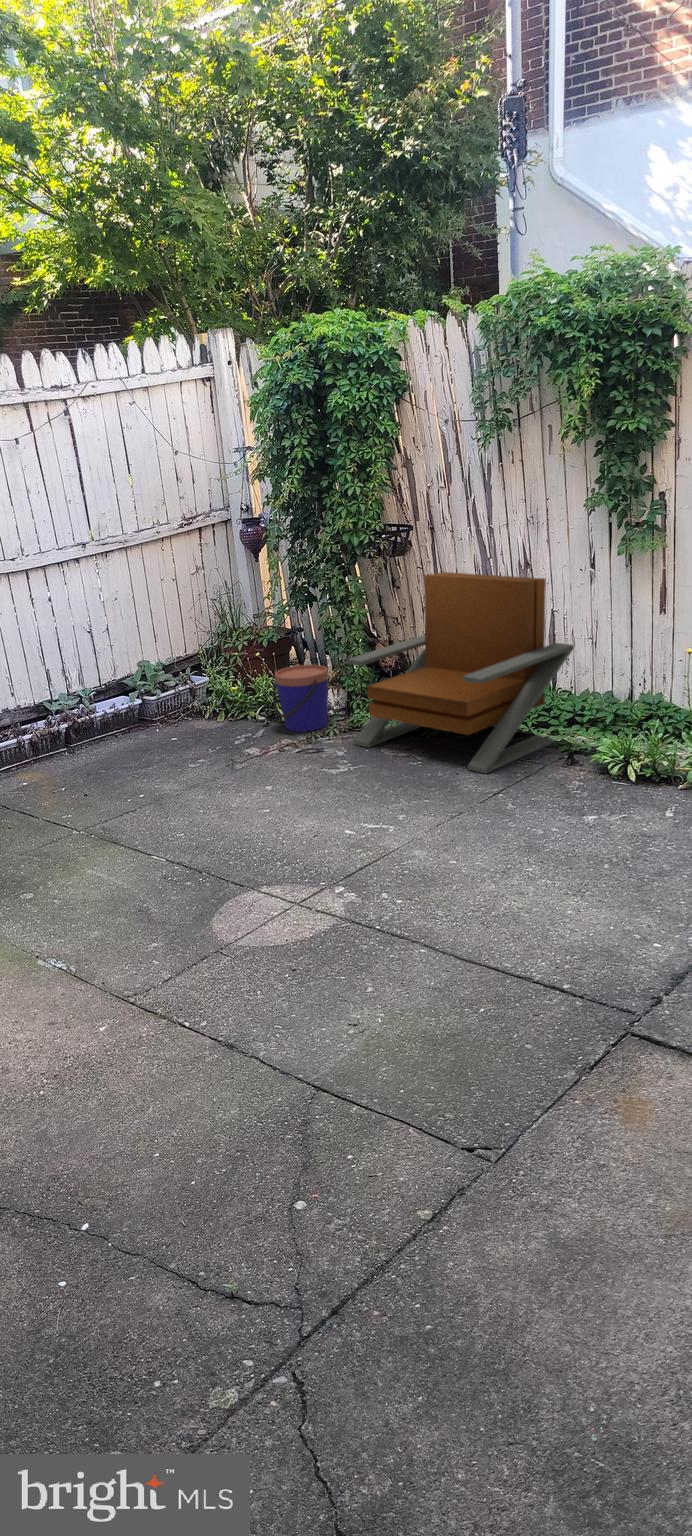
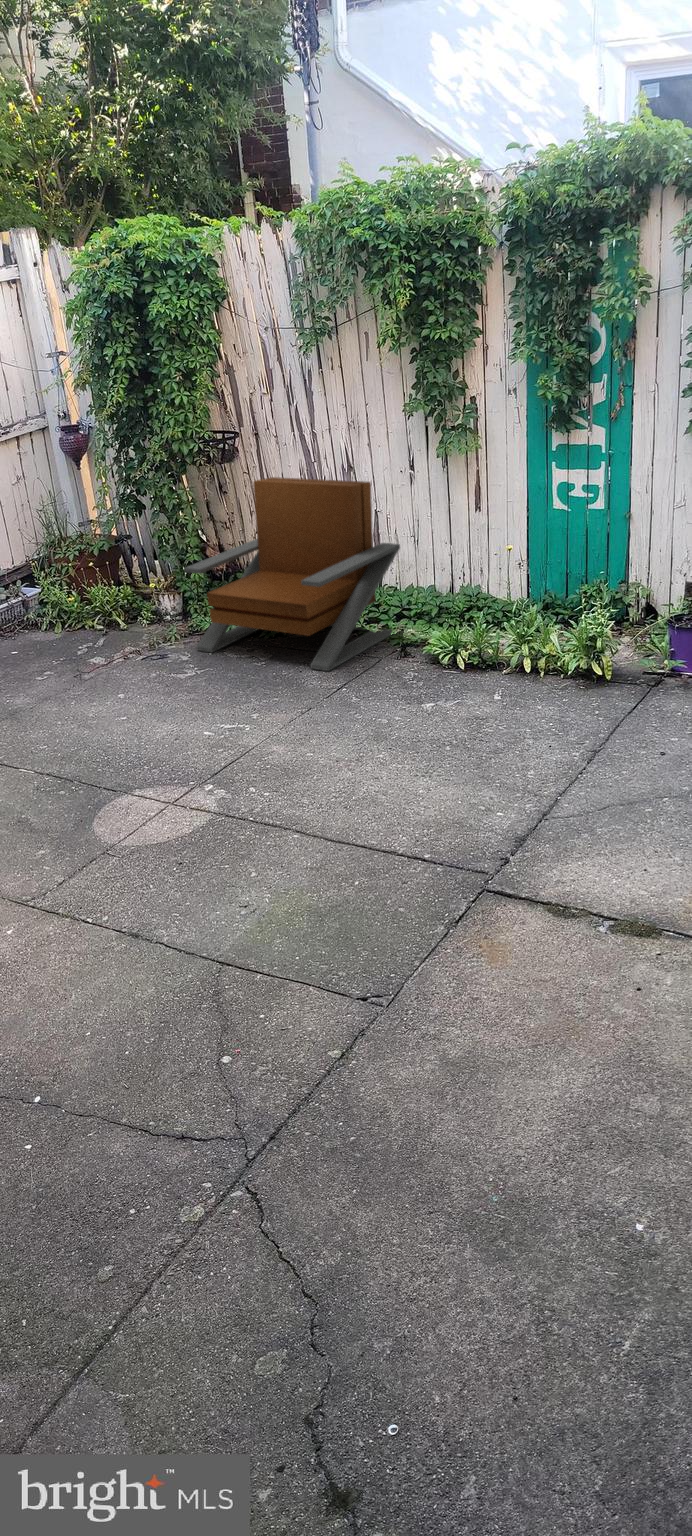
bucket: present [273,665,329,732] -> none [110,573,167,641]

